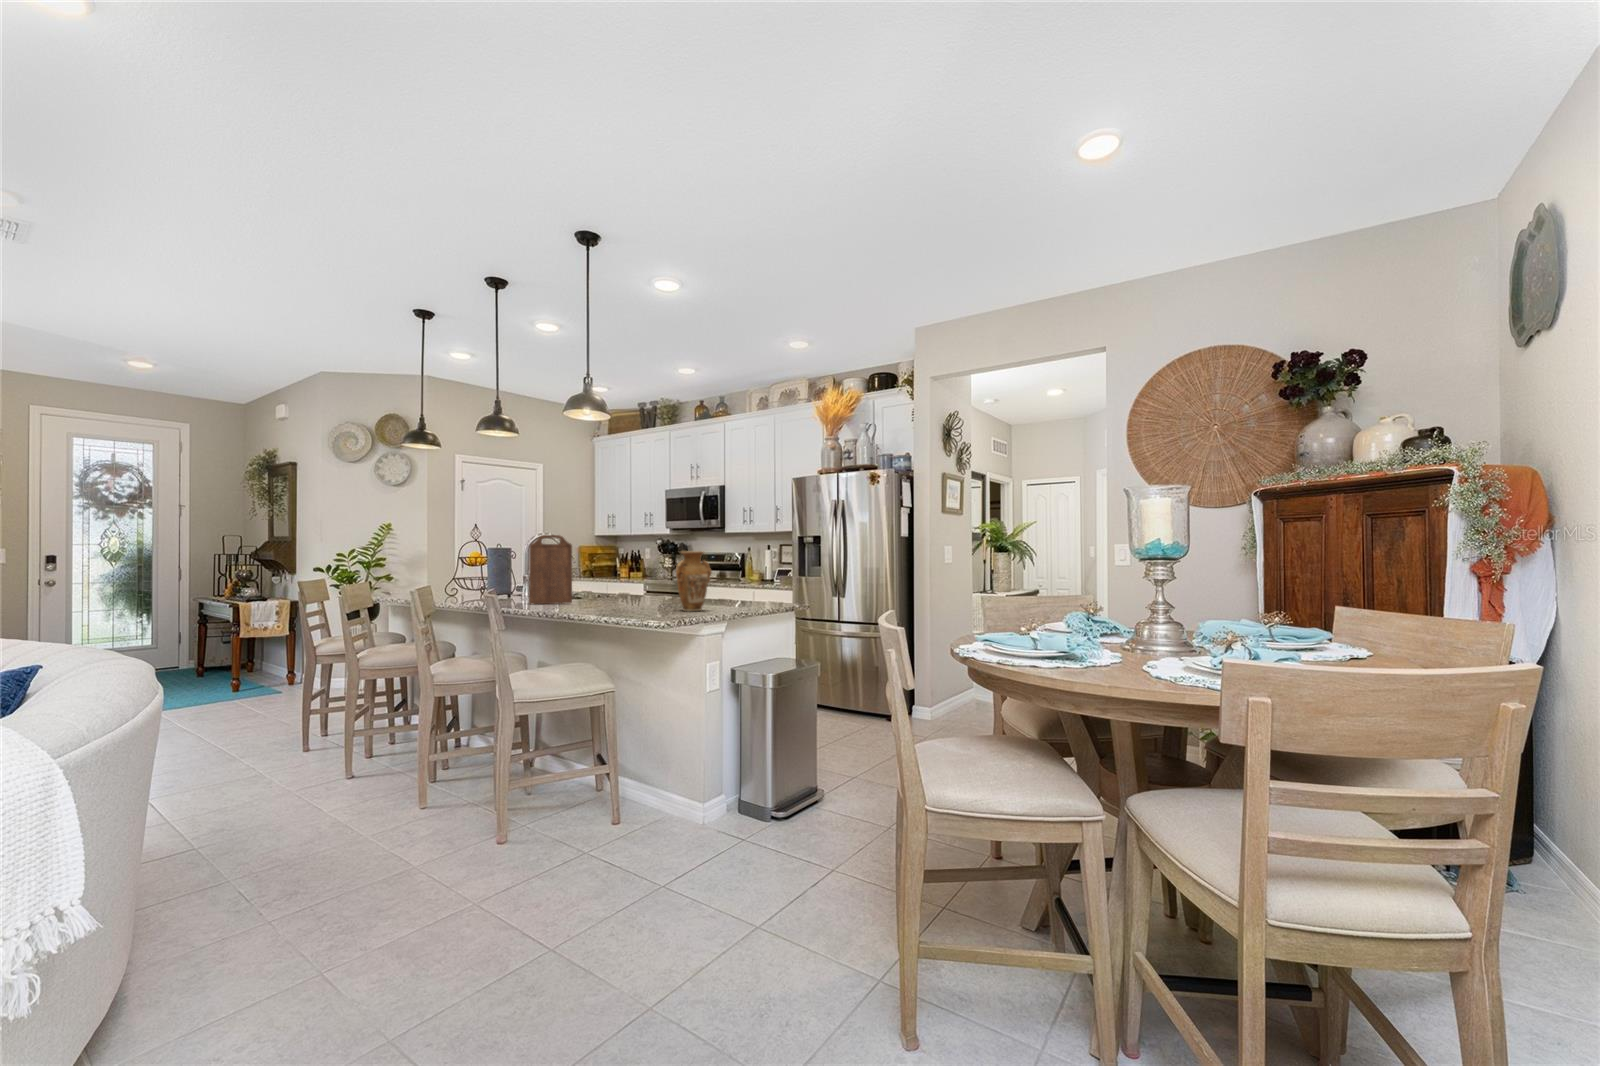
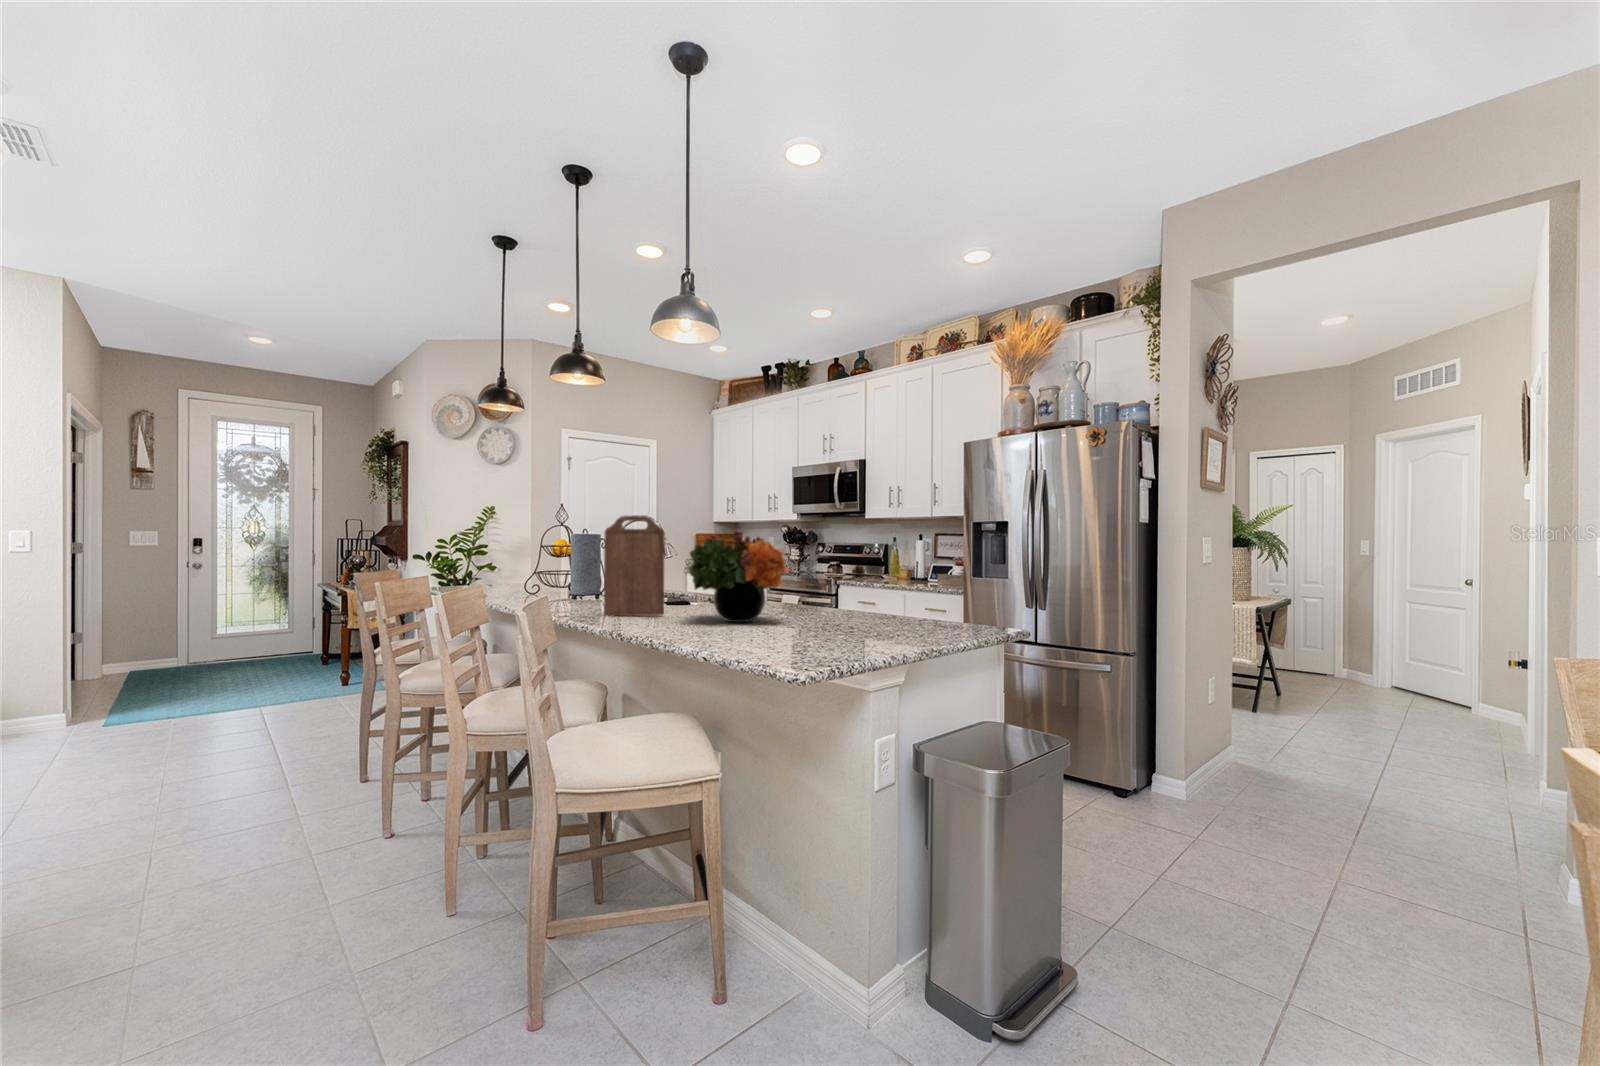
flower arrangement: none [589,544,660,606] -> present [689,530,789,622]
vase: present [676,551,712,611] -> none [816,542,872,640]

